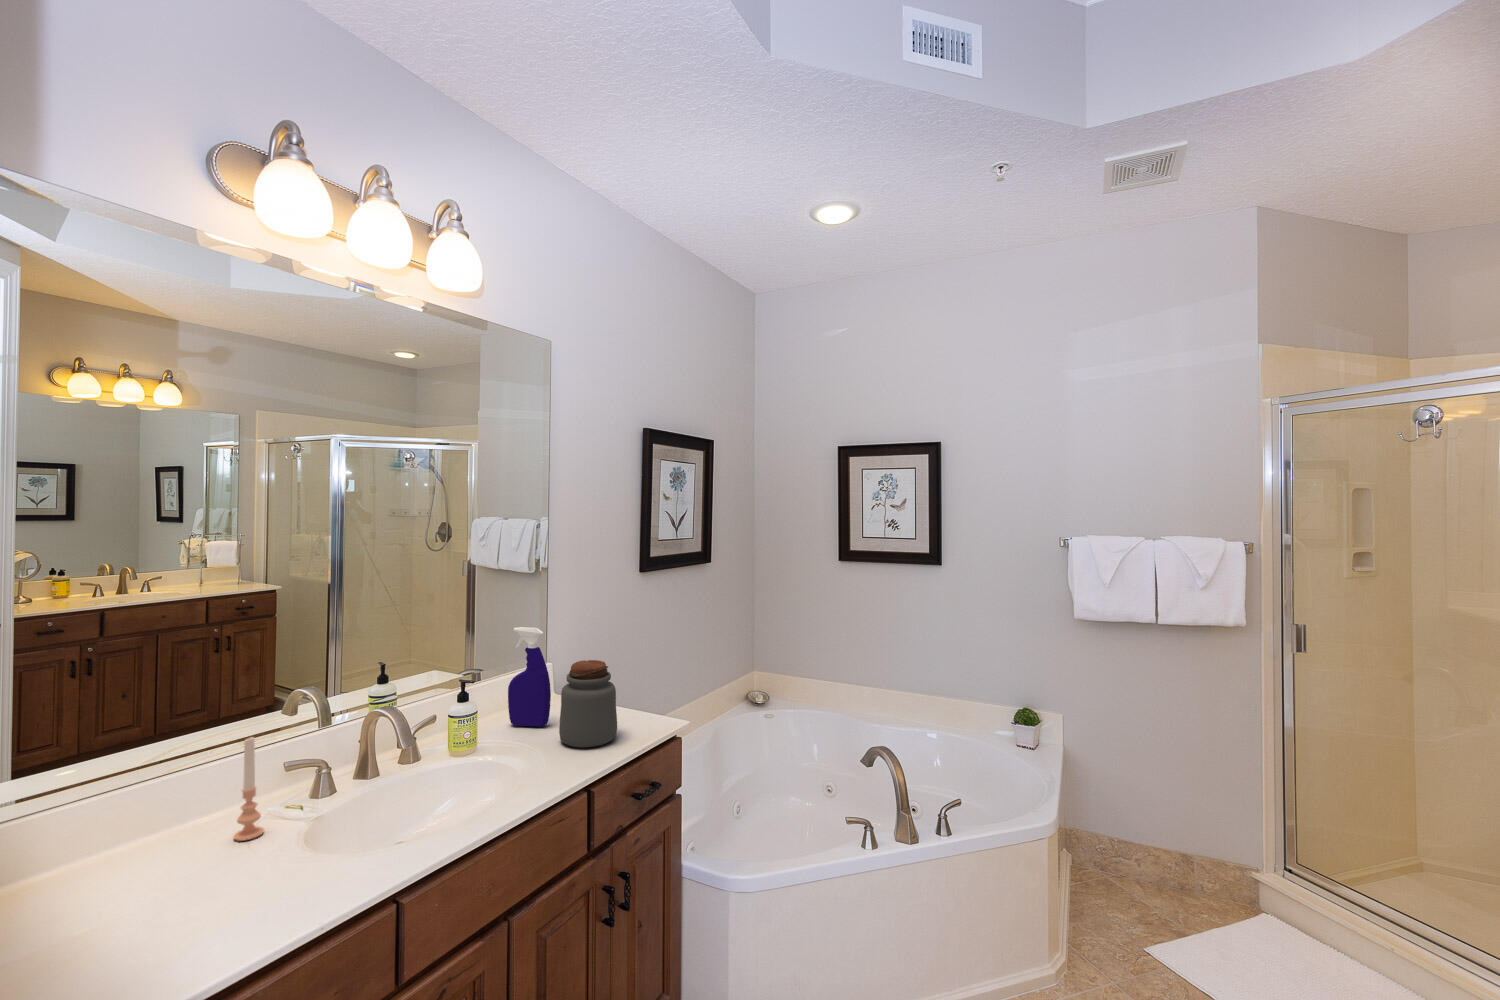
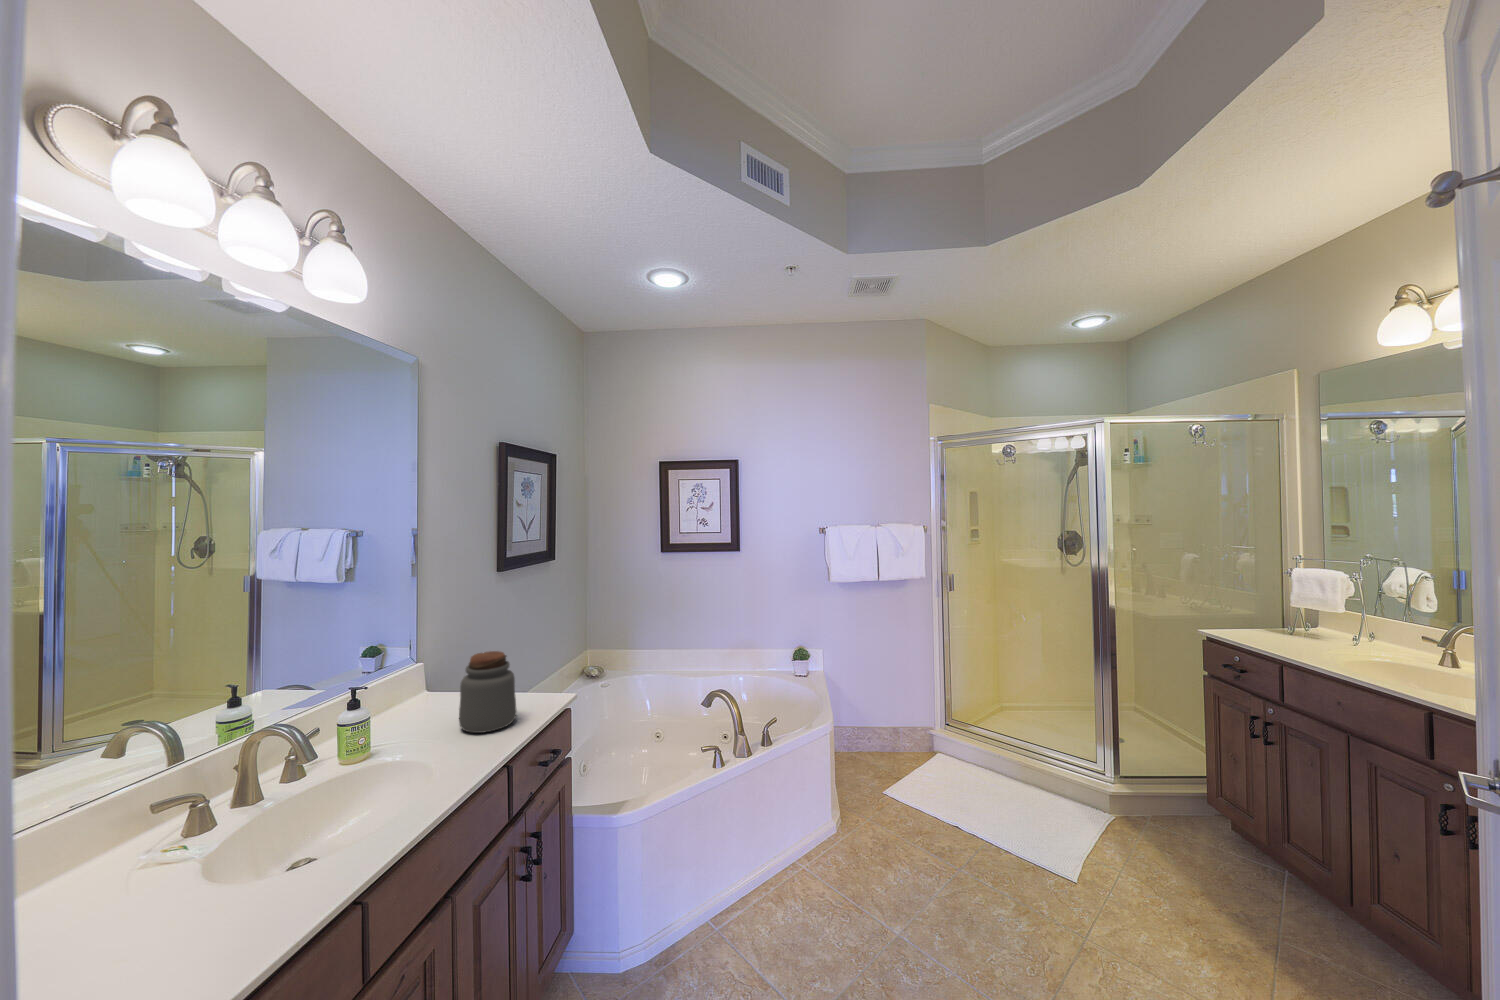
spray bottle: present [508,627,551,727] -> none [394,628,442,724]
candle: present [234,737,264,841] -> none [104,777,146,899]

